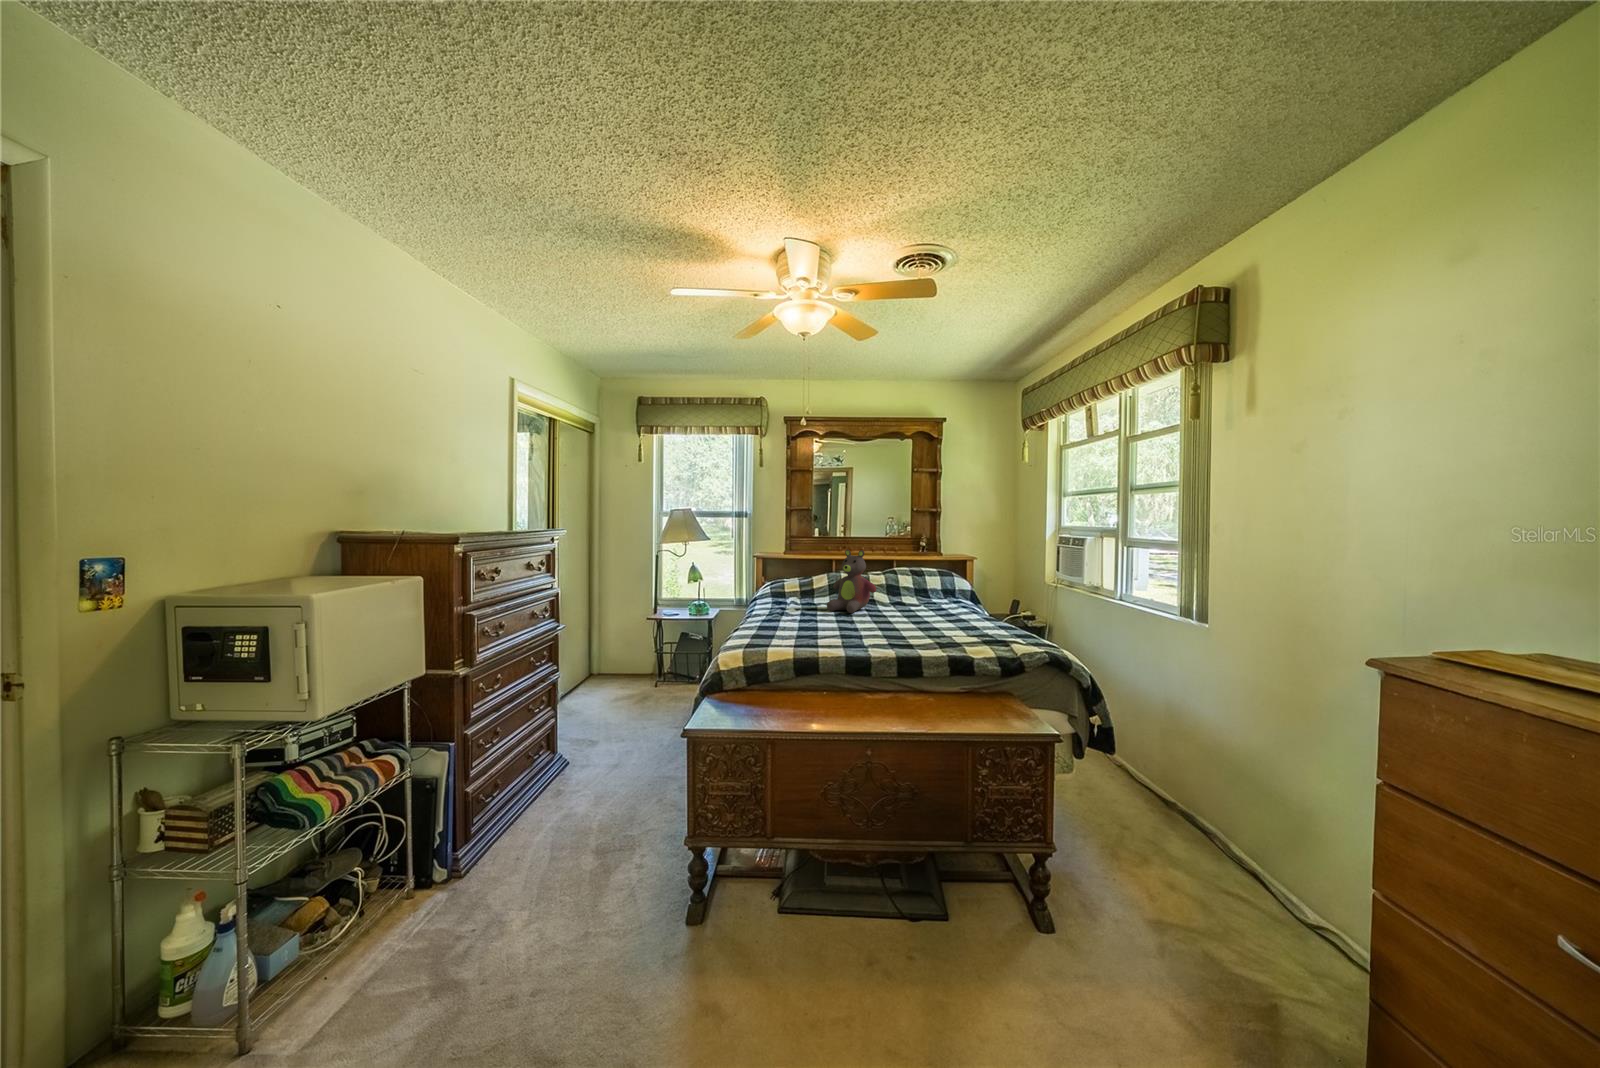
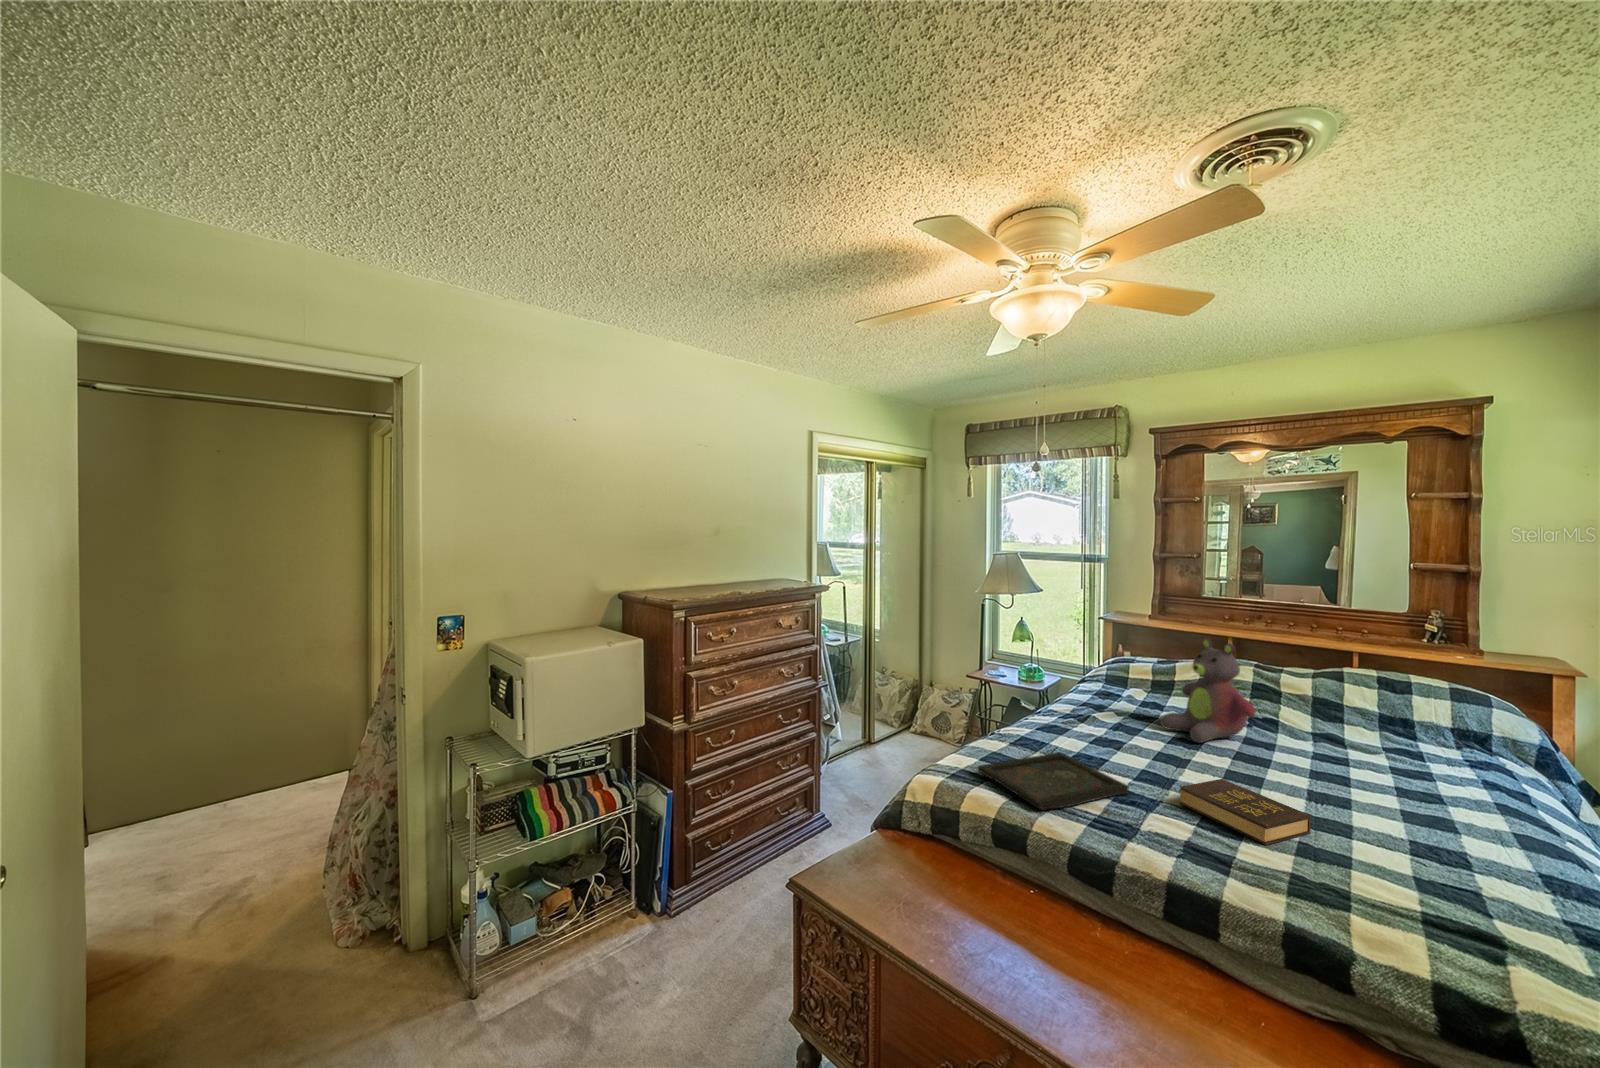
hardback book: none [871,619,927,639] -> present [1180,779,1311,845]
tray: none [759,626,845,649] -> present [978,752,1129,810]

